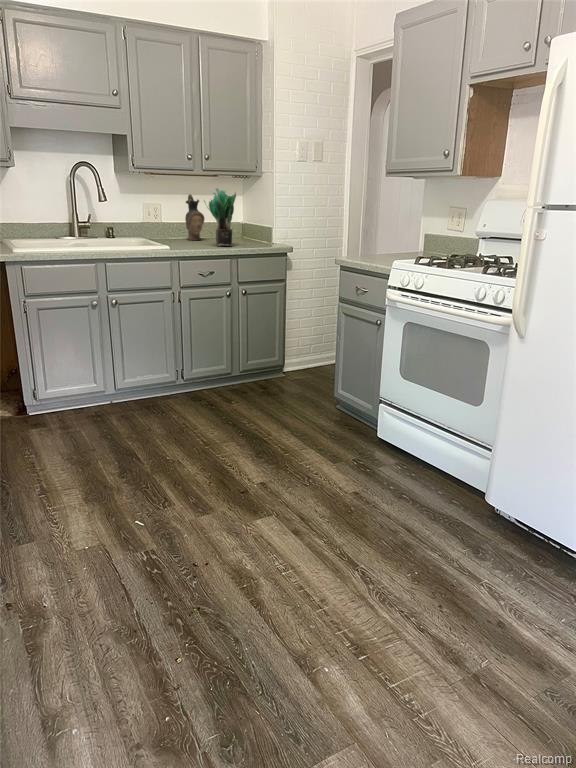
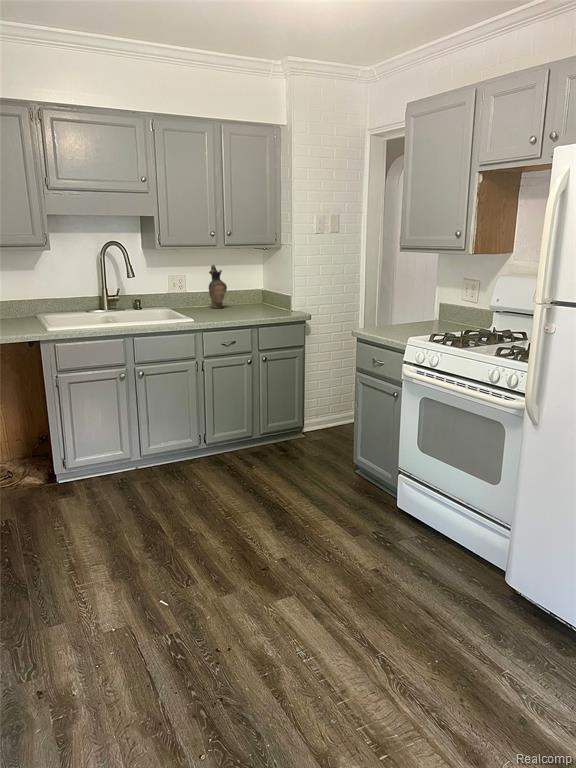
potted plant: present [204,188,236,246] -> none [226,261,257,316]

